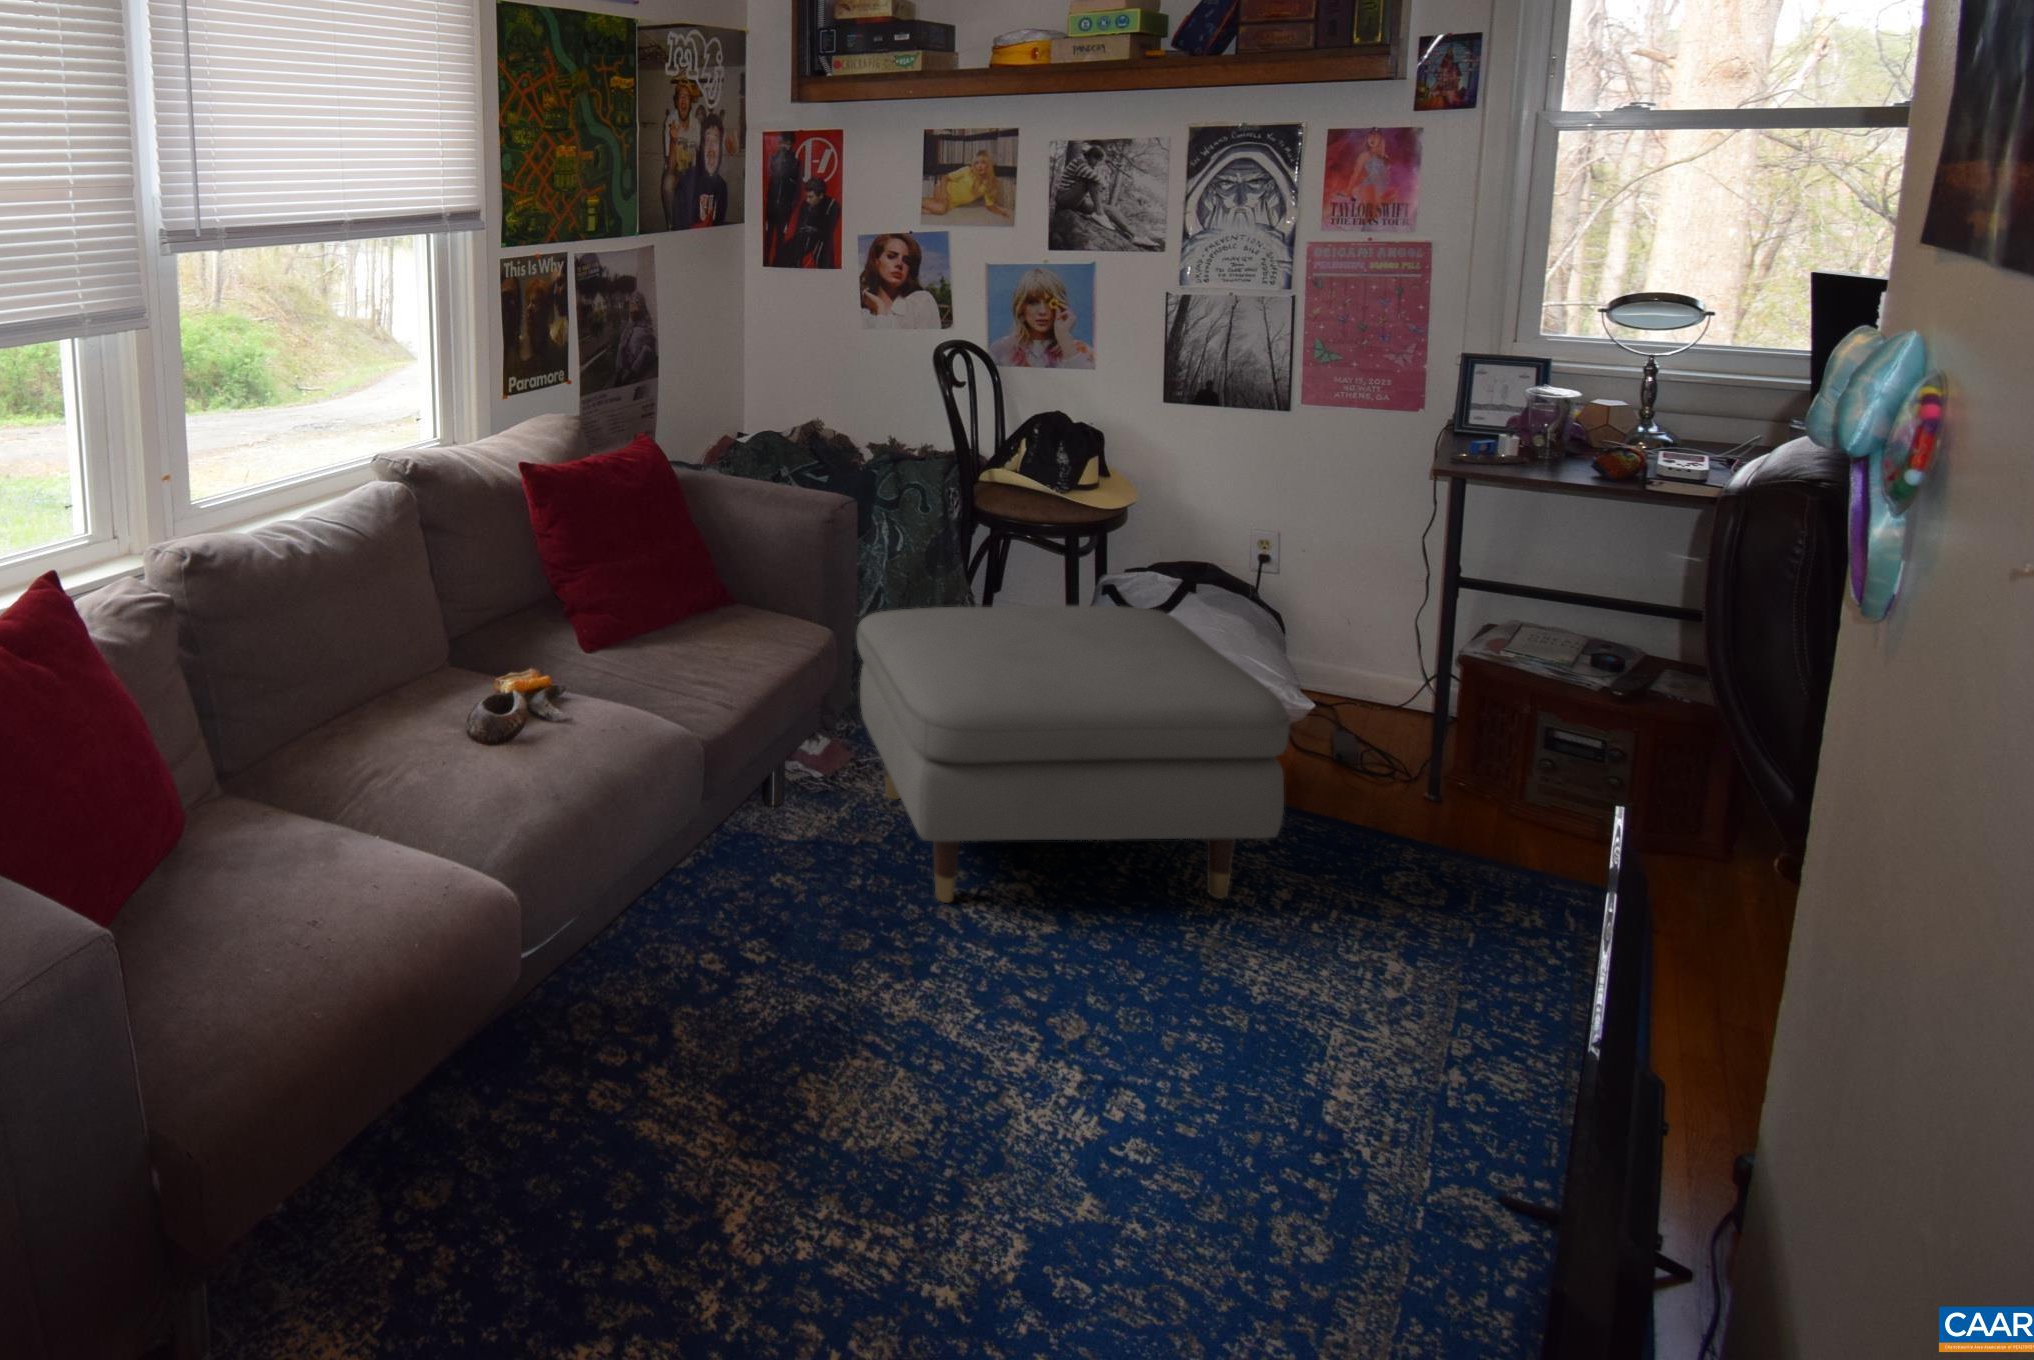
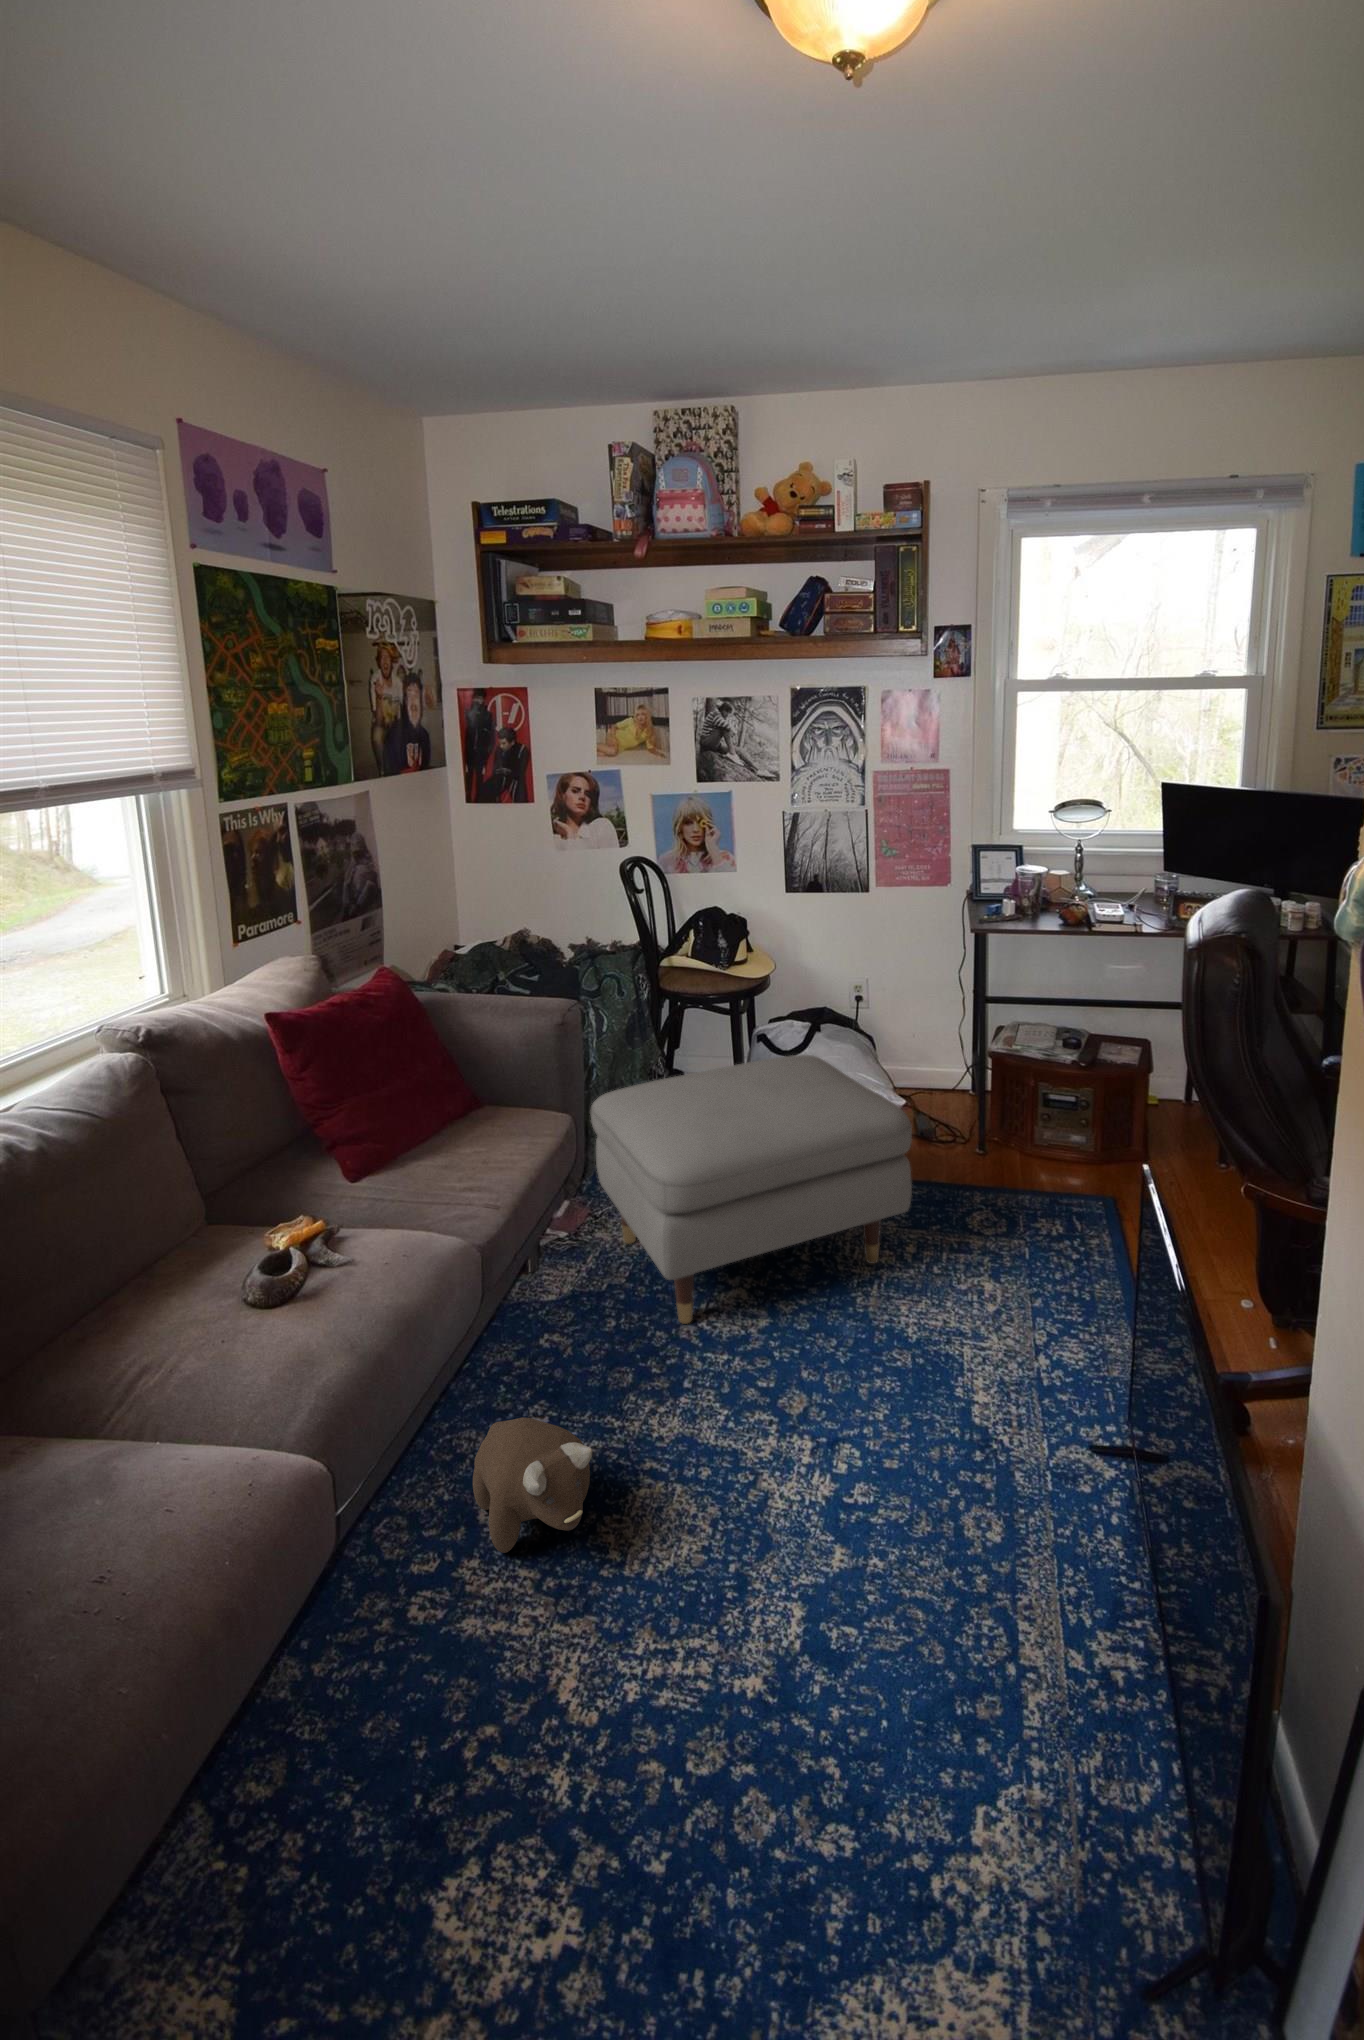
plush toy: none [671,932,796,1068] -> present [473,1417,592,1553]

